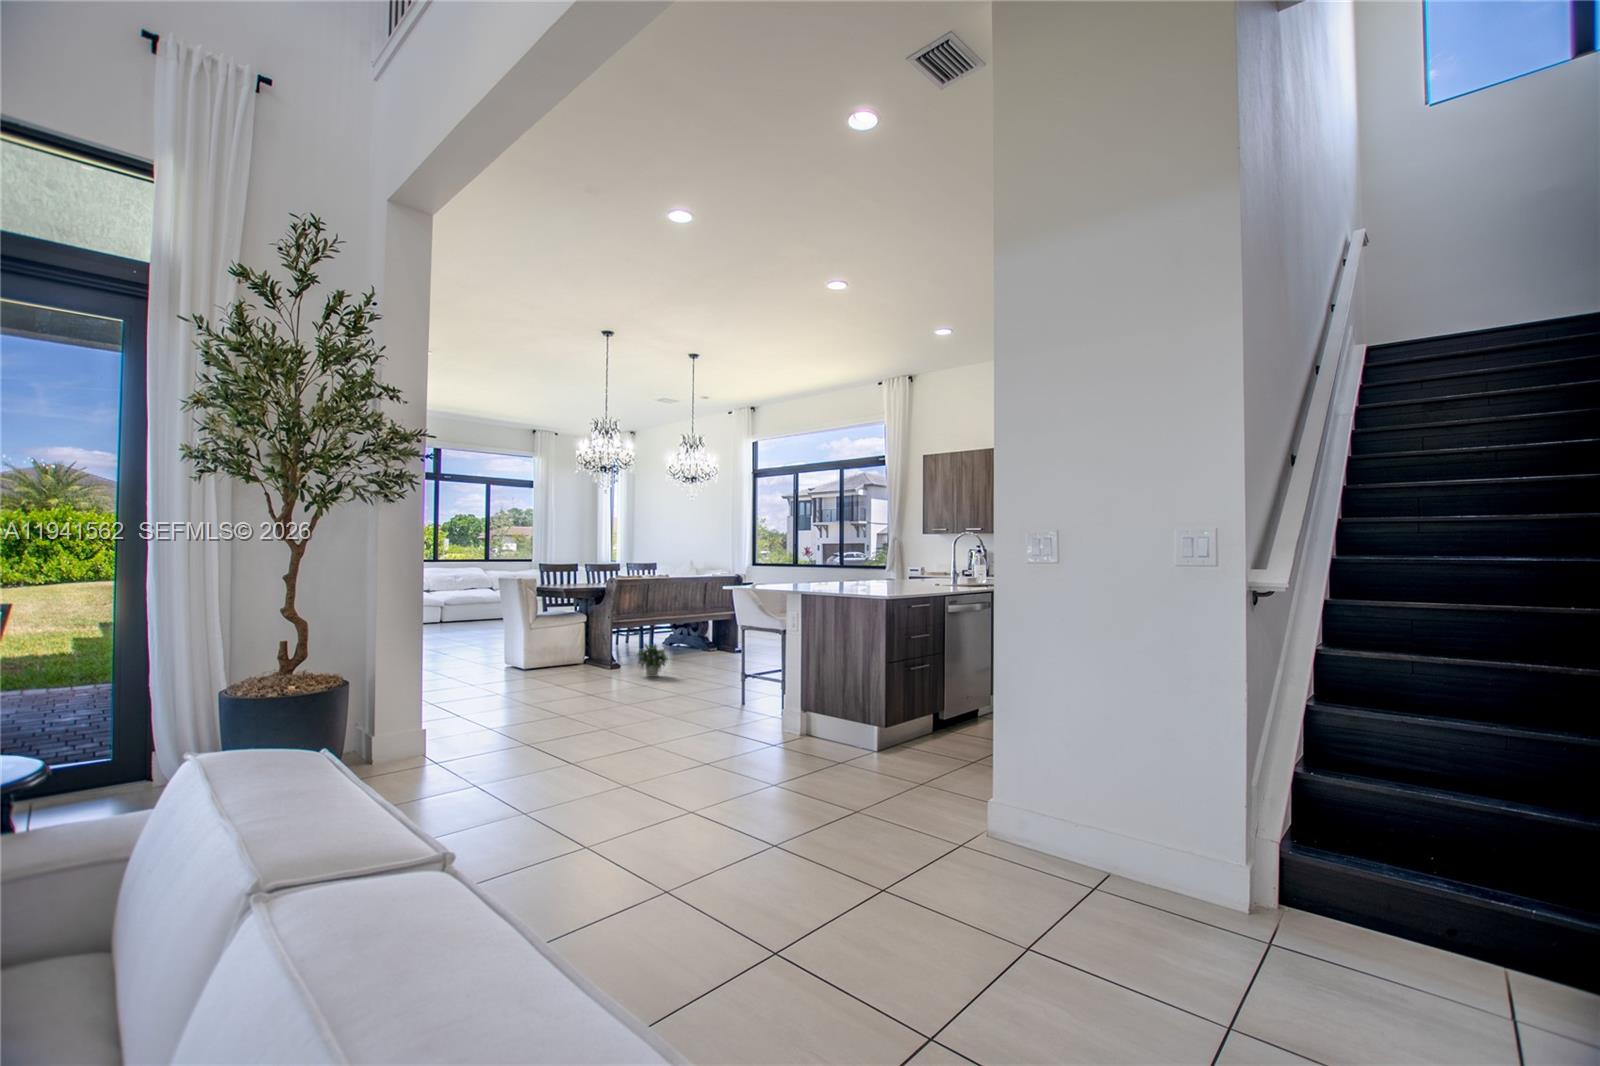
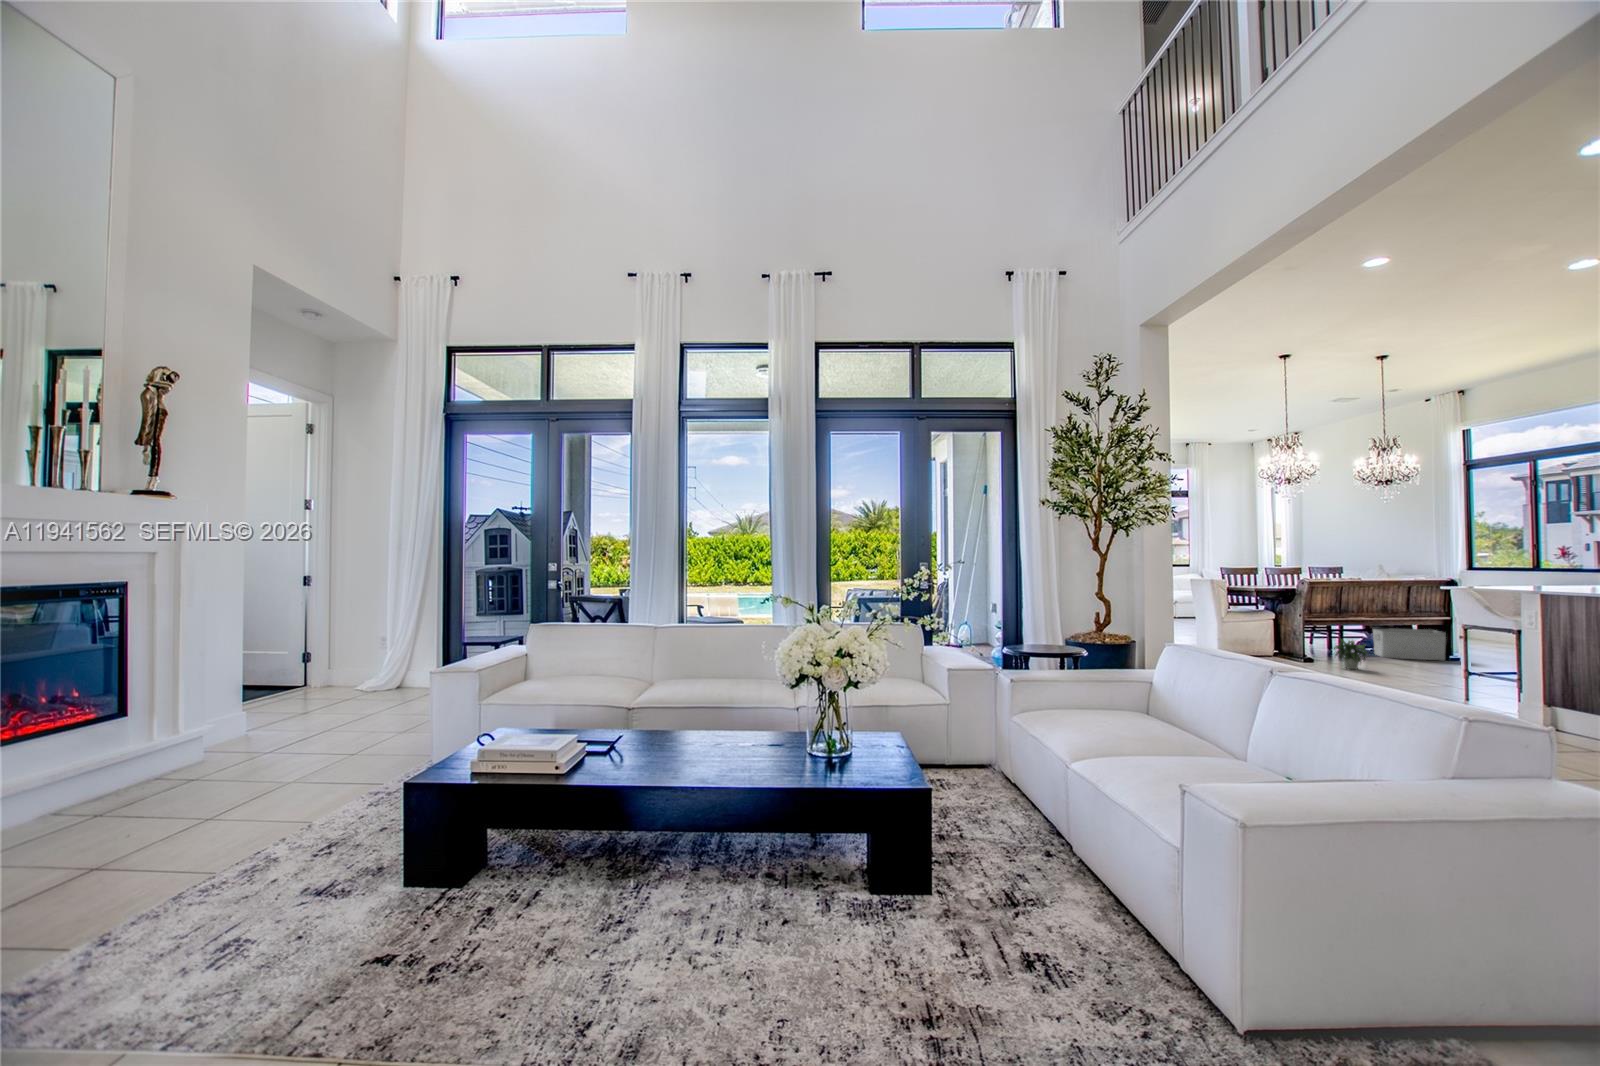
storage bin: none [675,626,731,658] -> present [1373,628,1446,660]

